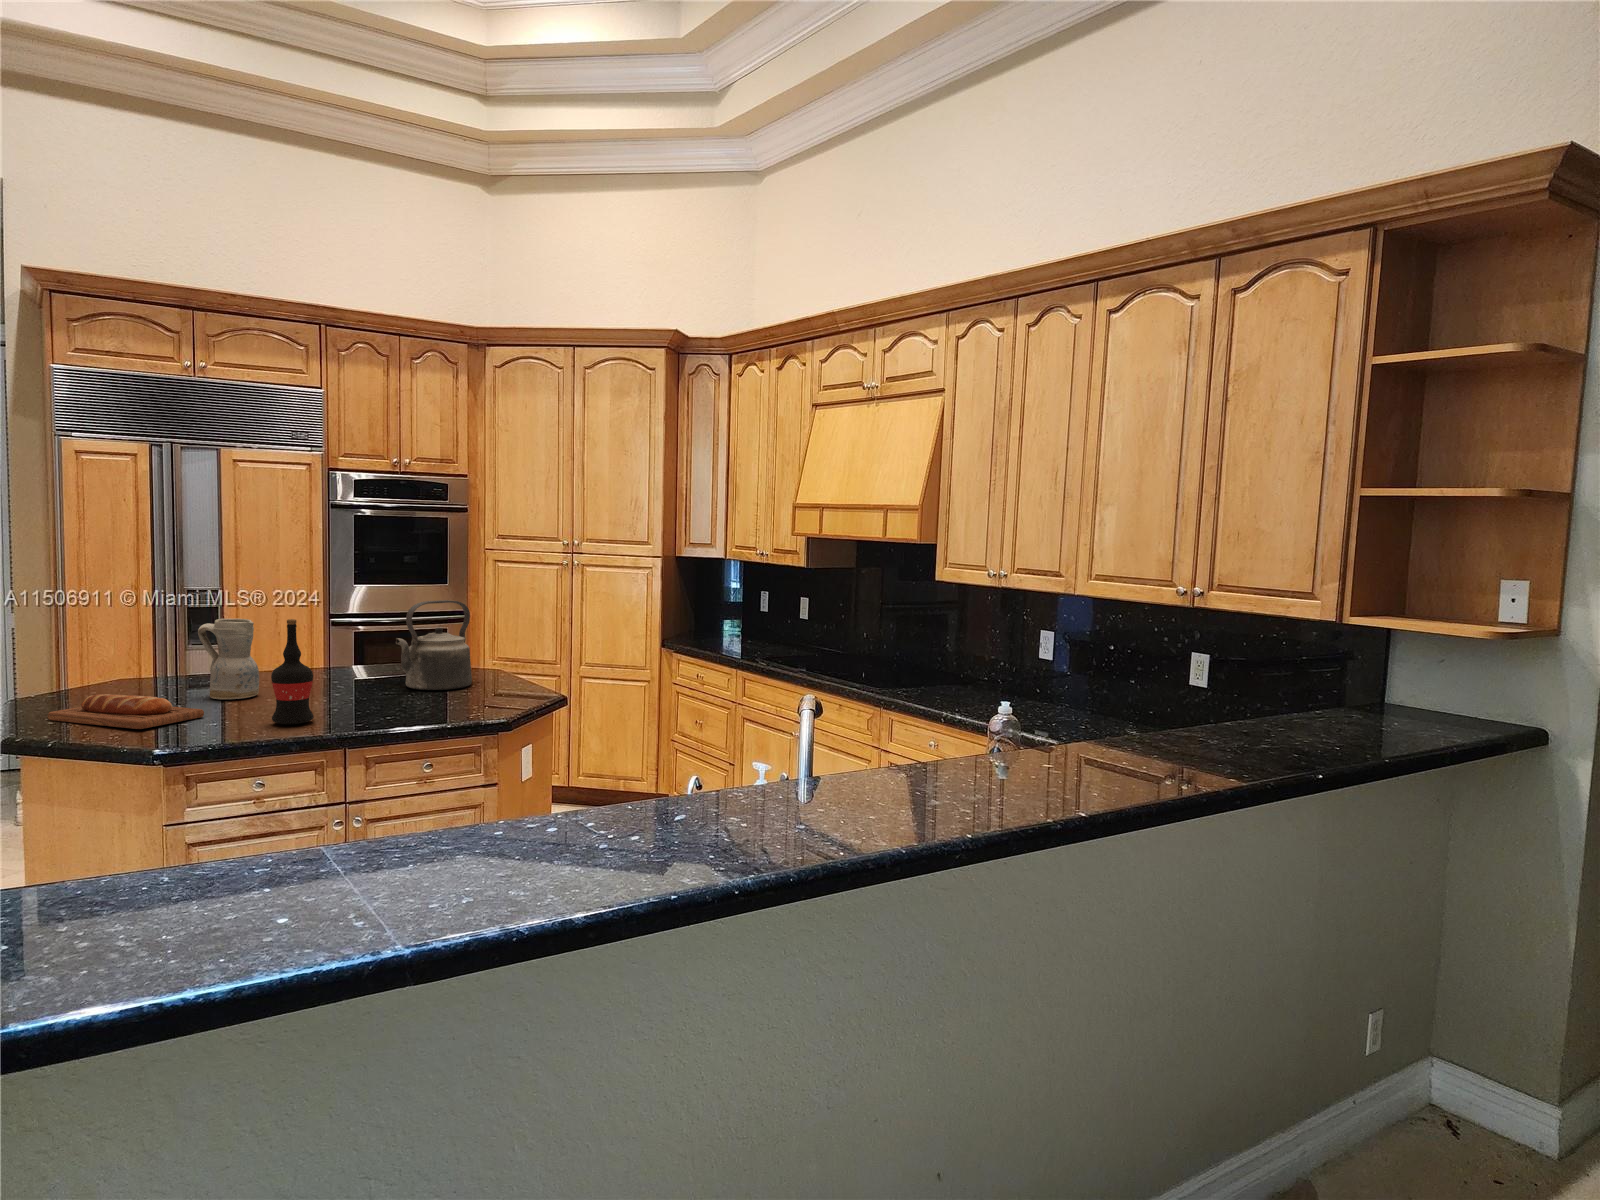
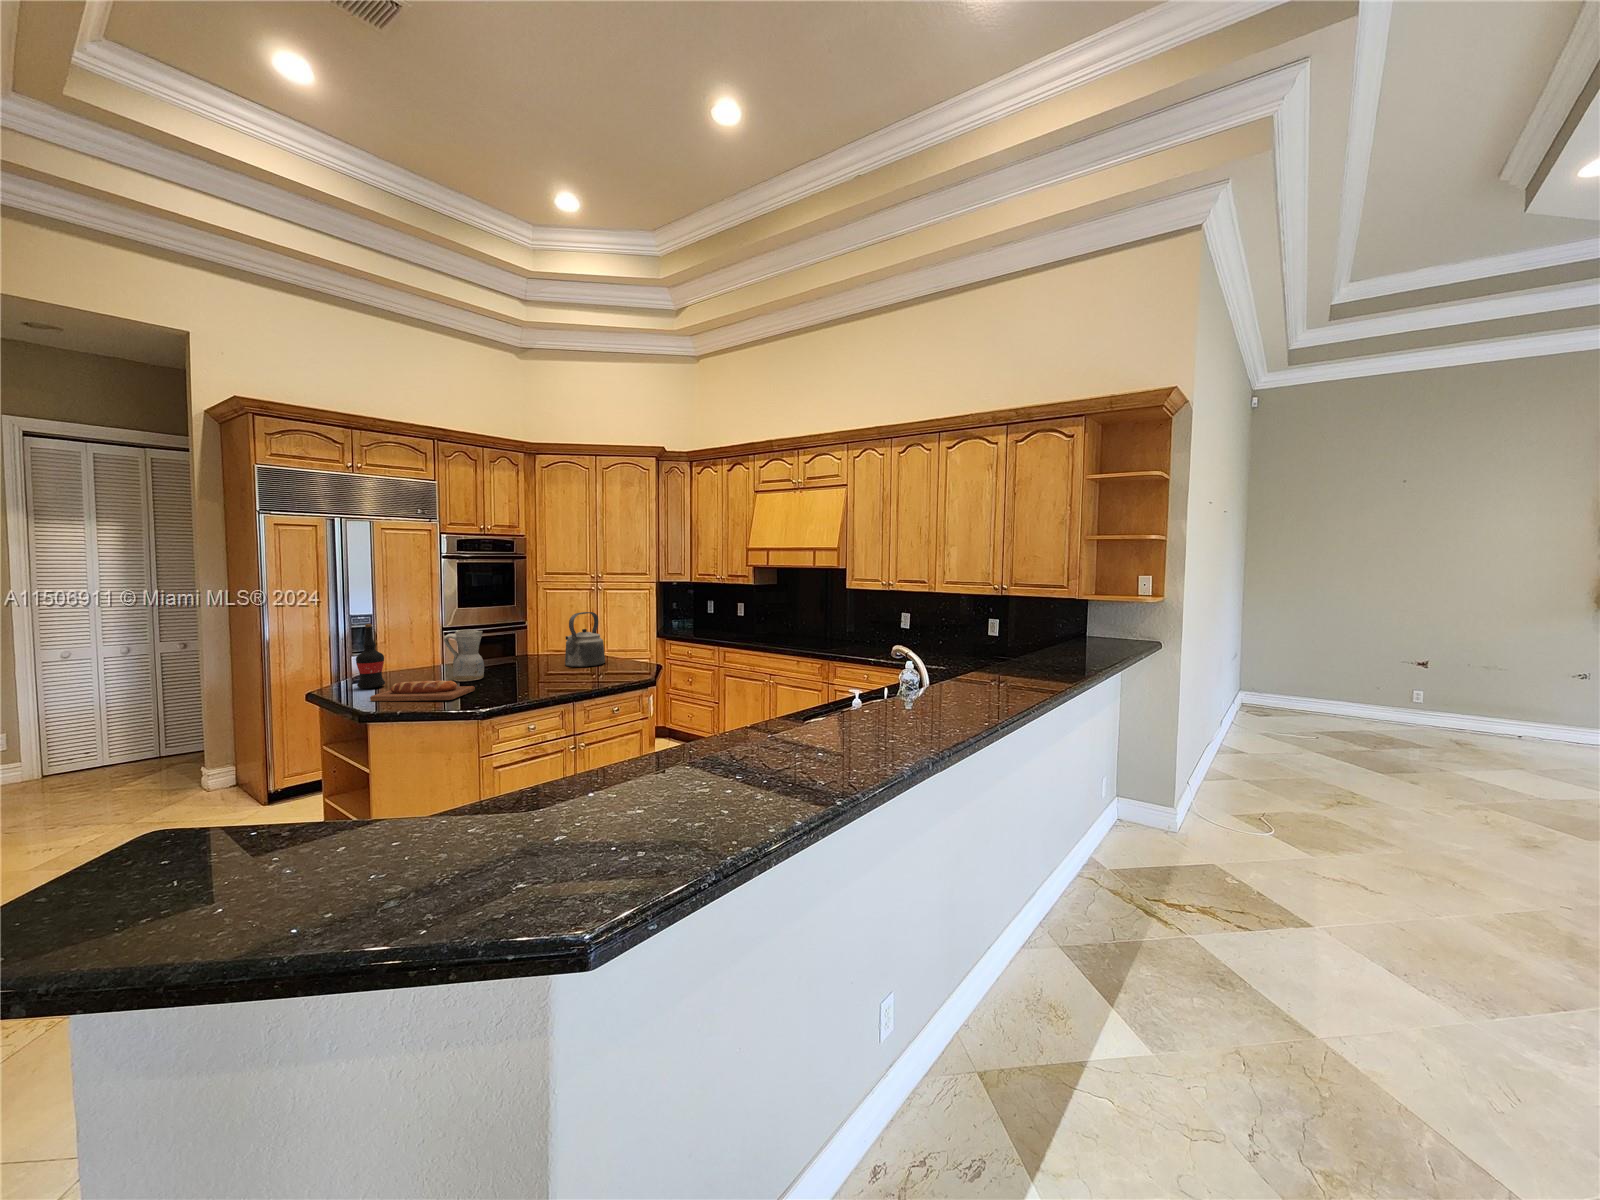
wine bottle: present [271,619,314,724] -> present [356,624,385,688]

